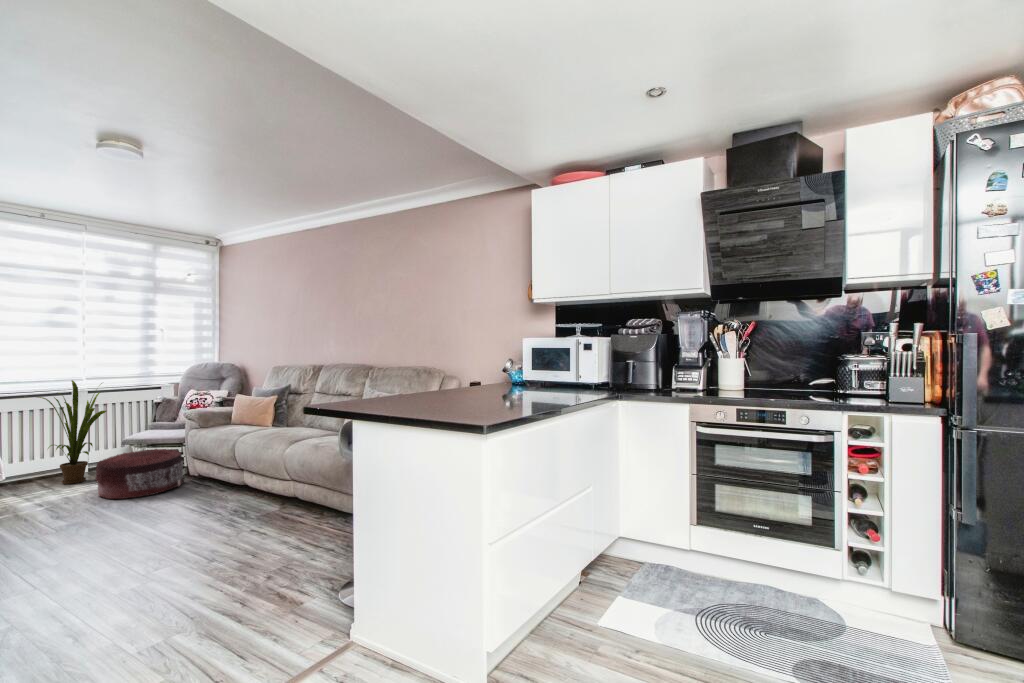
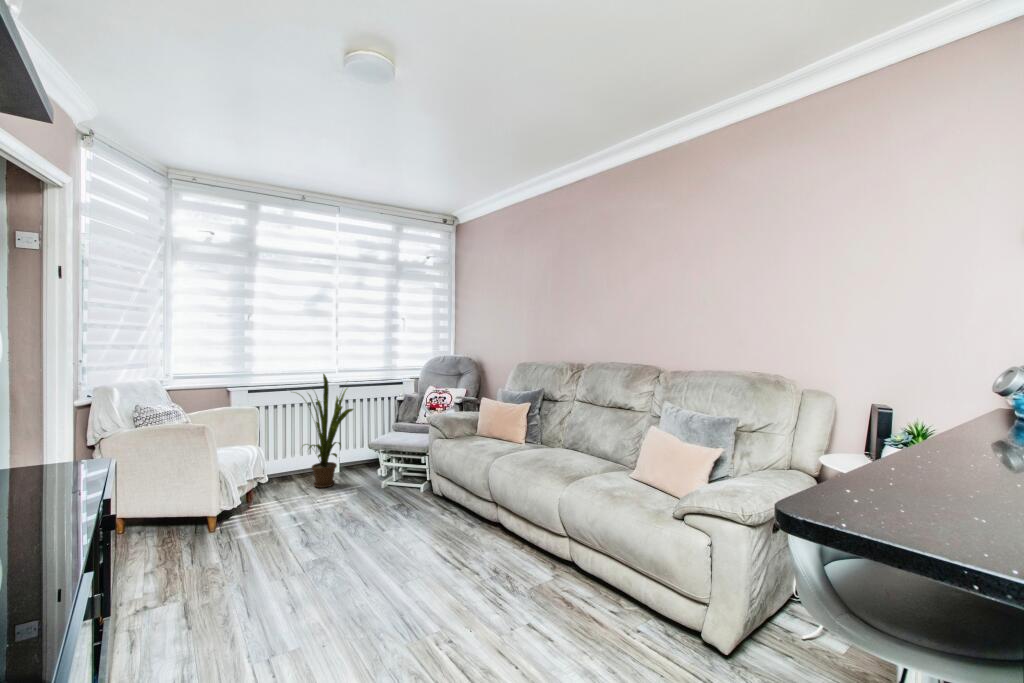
pouf: present [96,449,184,499] -> none [342,458,430,524]

